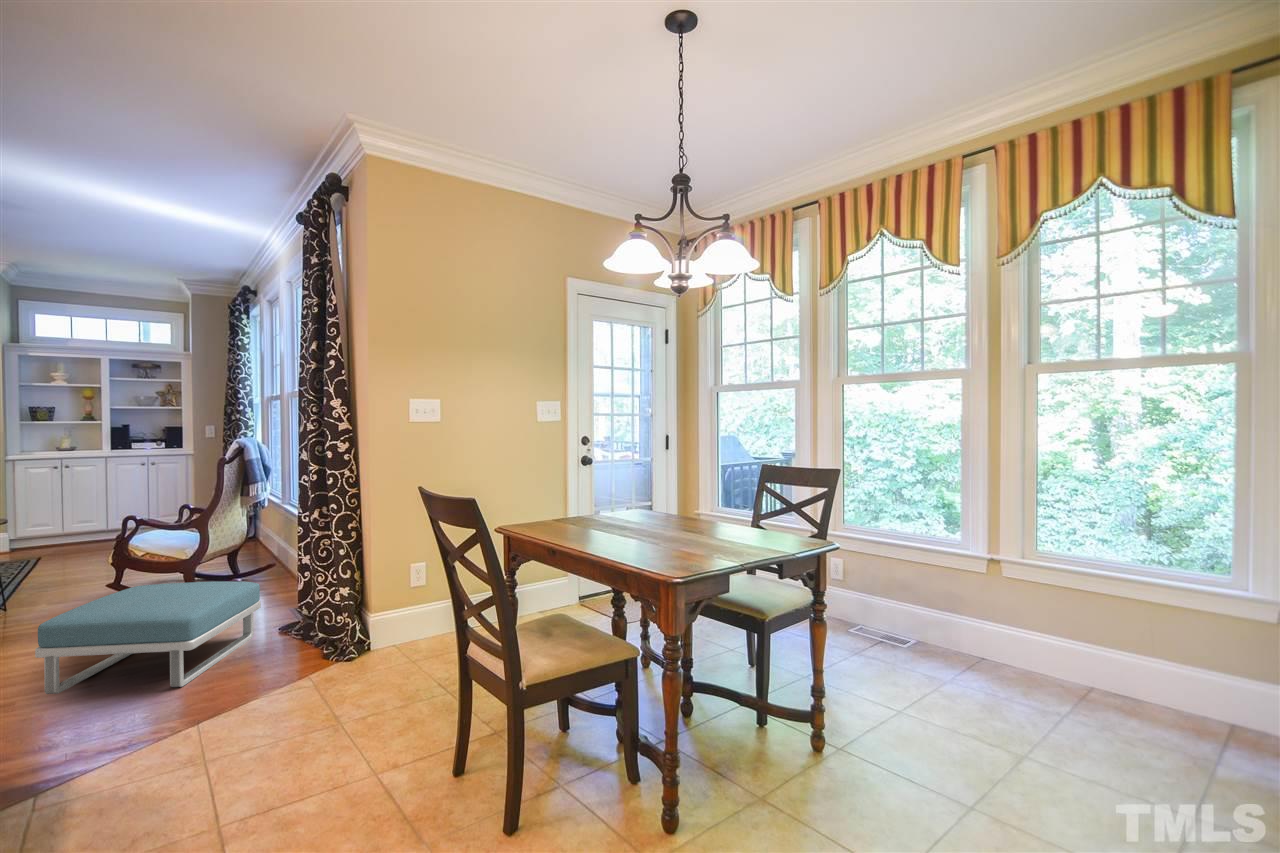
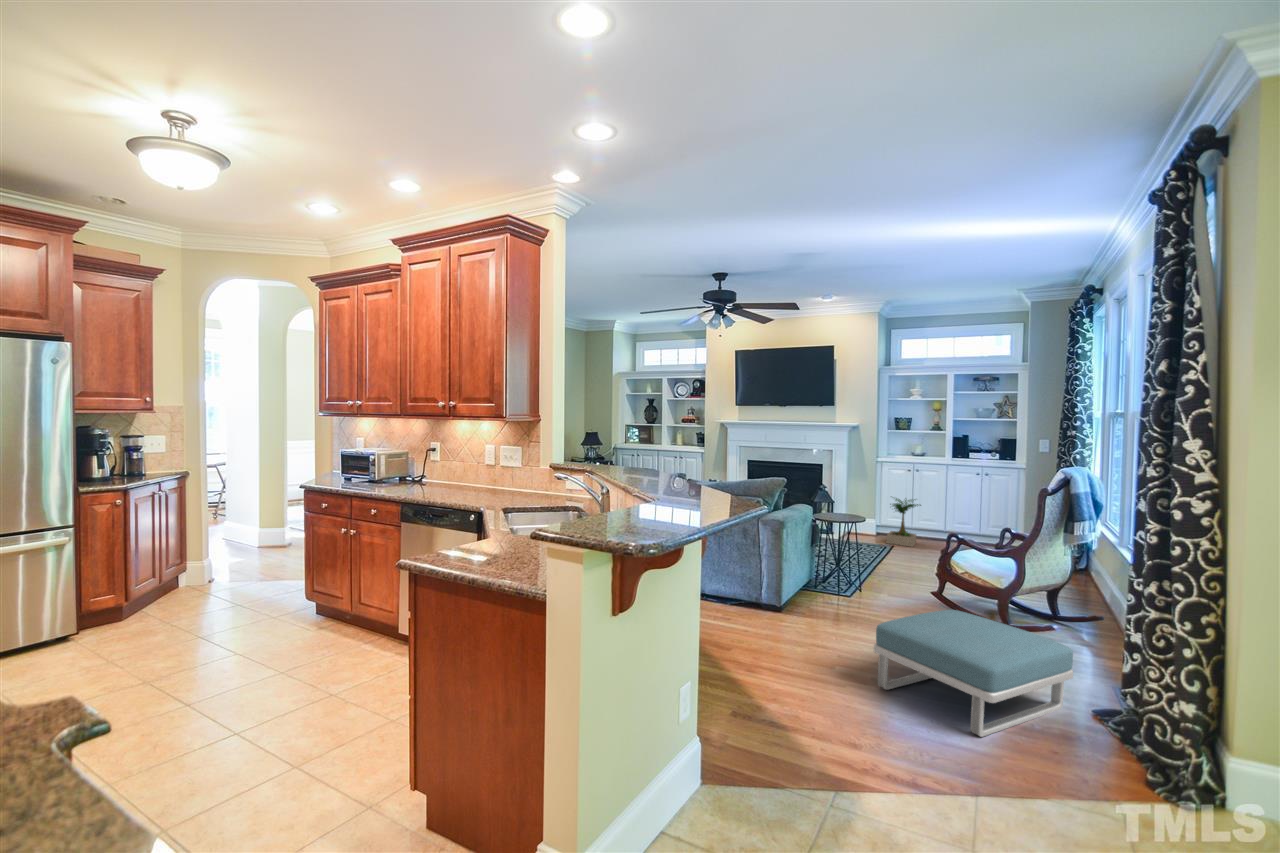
potted plant: none [20,498,77,558] -> present [887,498,921,547]

